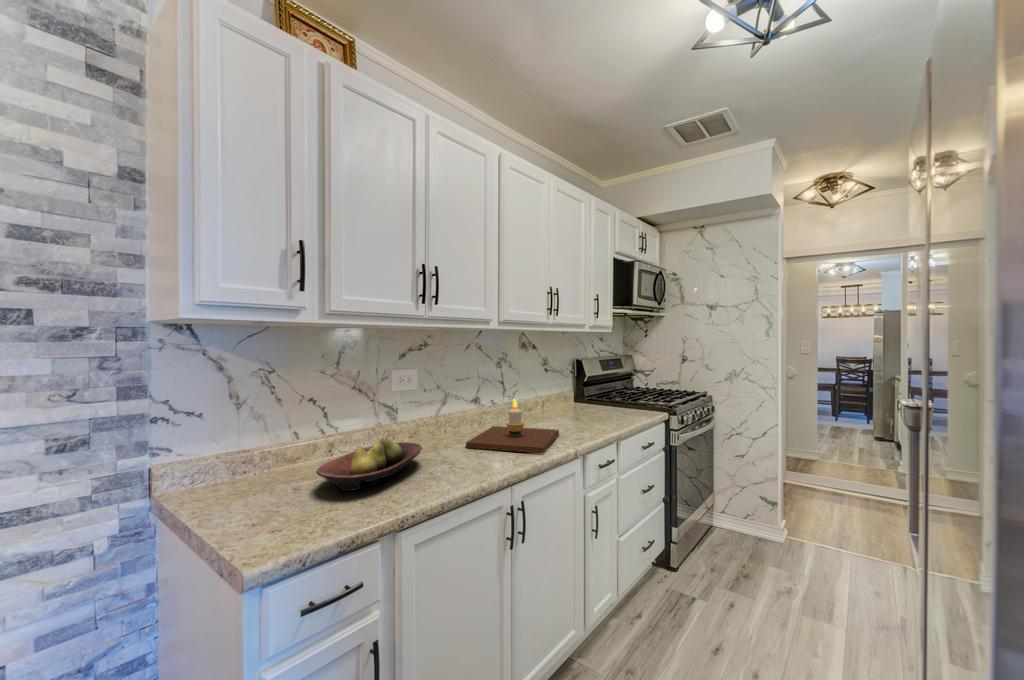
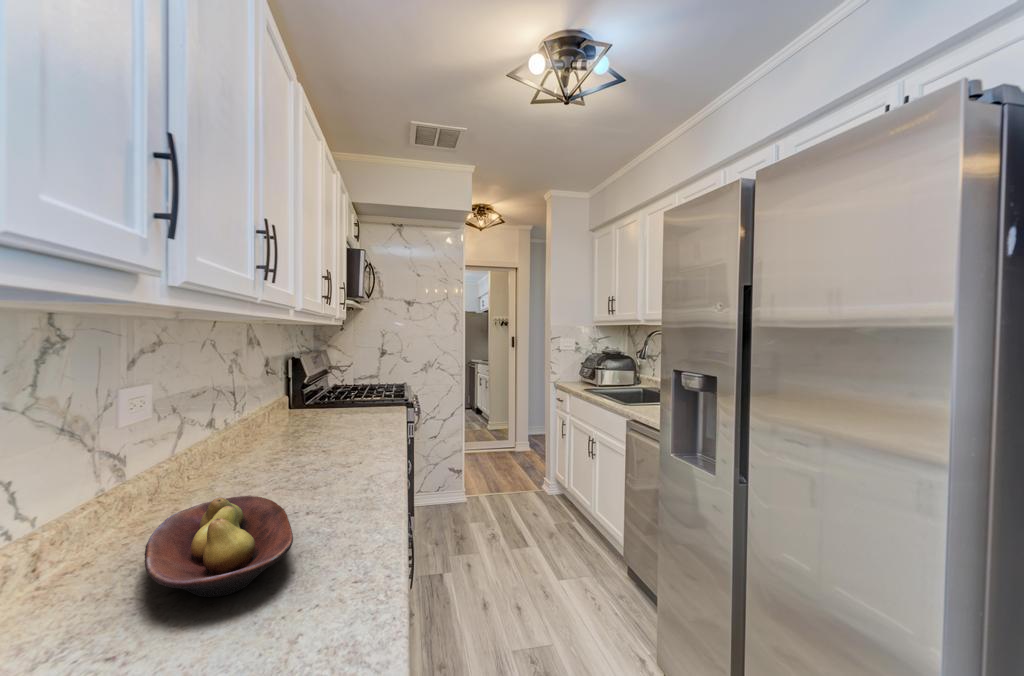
candle: present [466,399,559,453] -> none [262,411,386,487]

